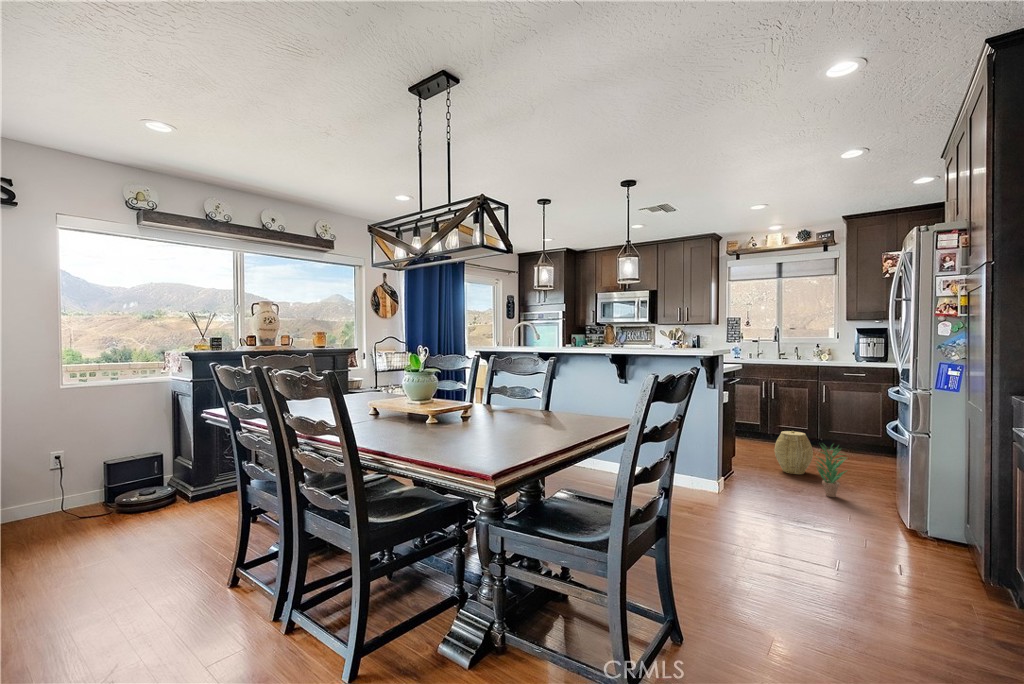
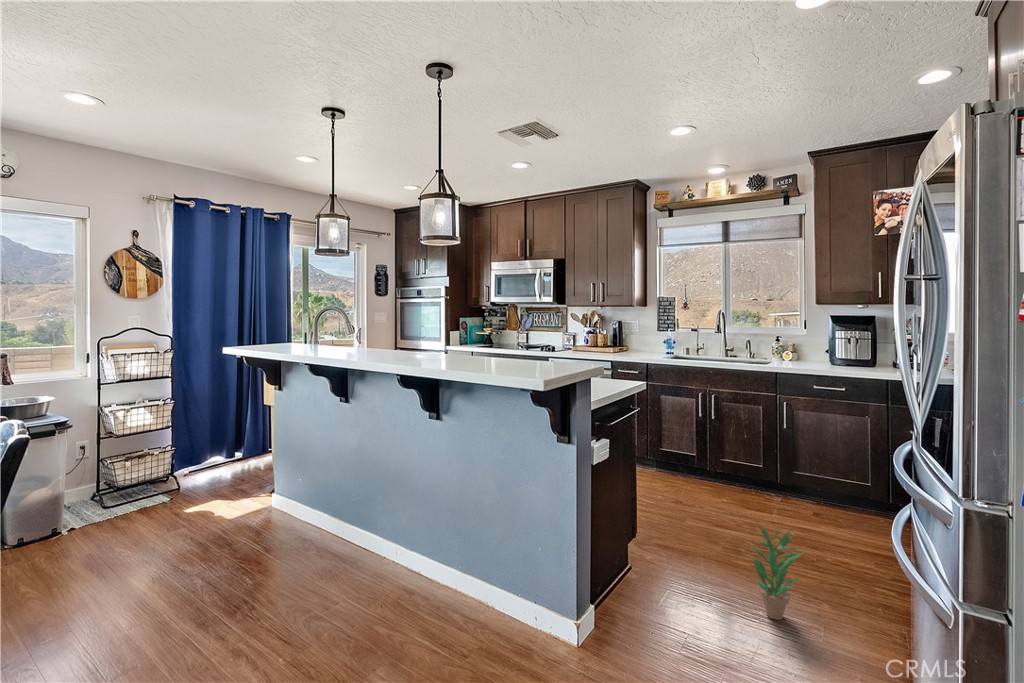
woven basket: present [774,431,813,474] -> none [697,480,754,552]

